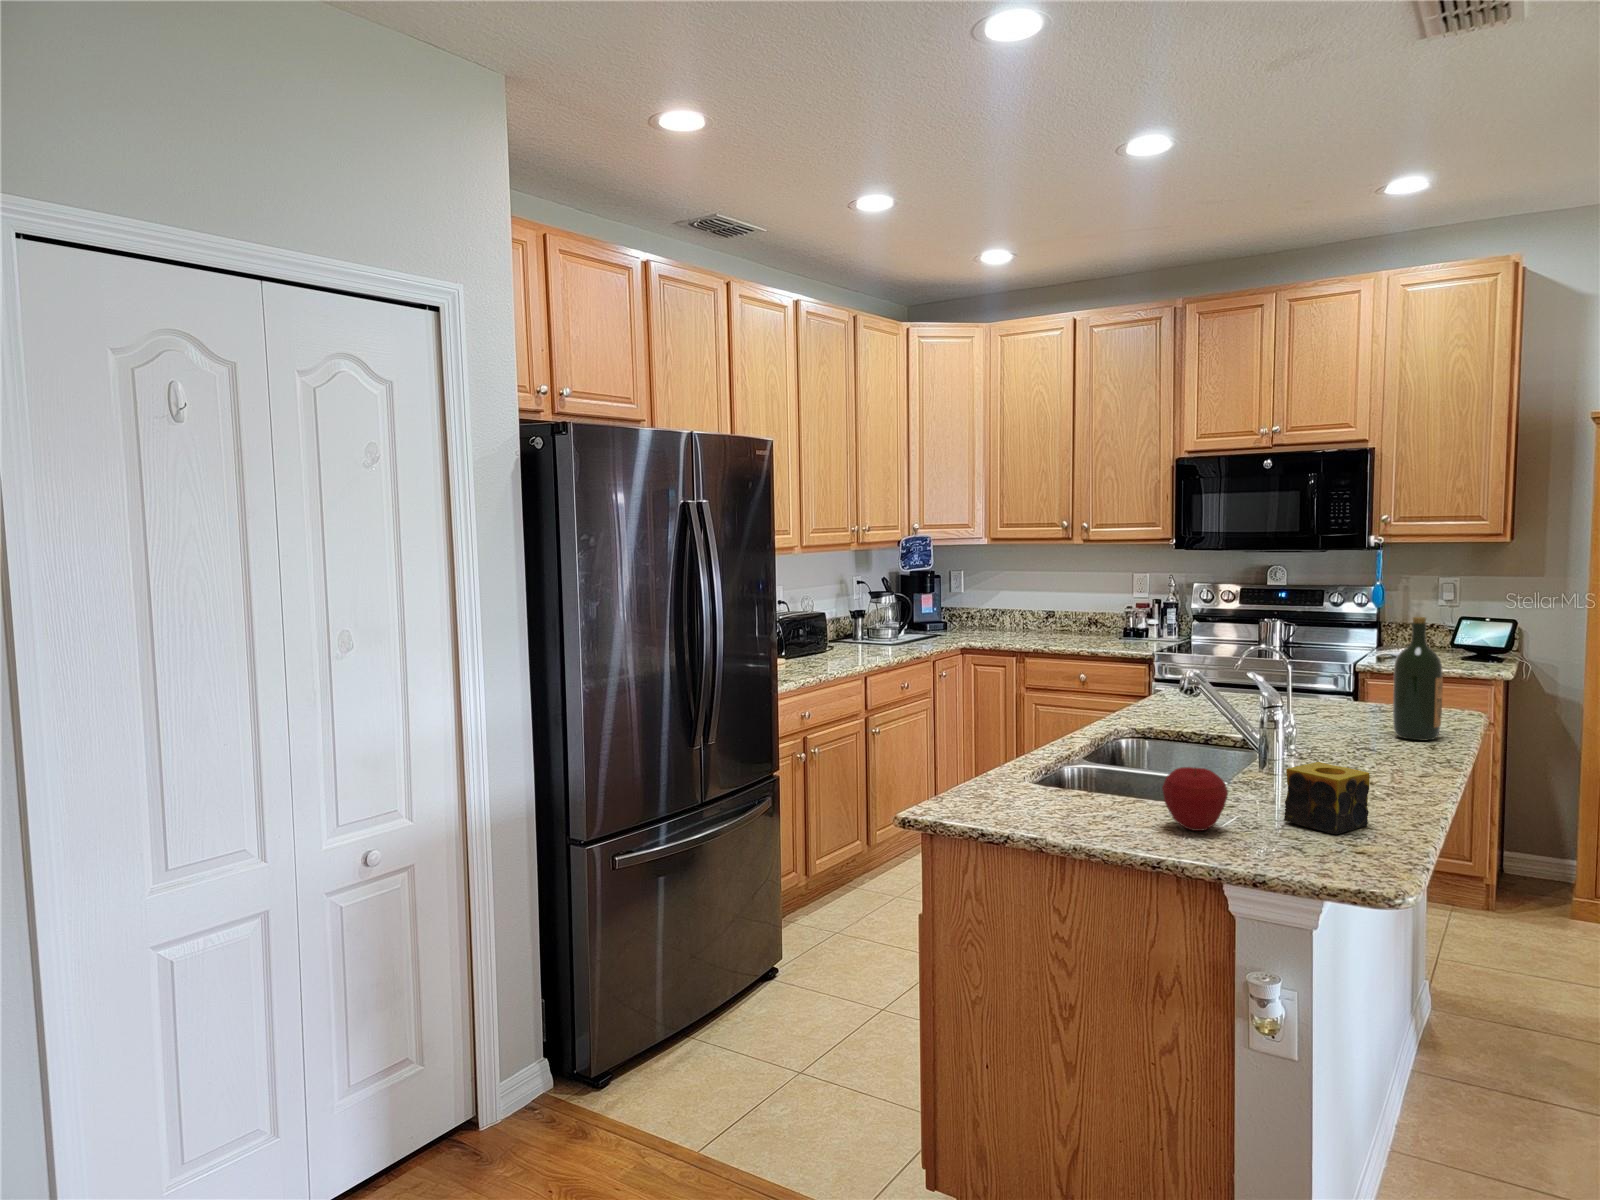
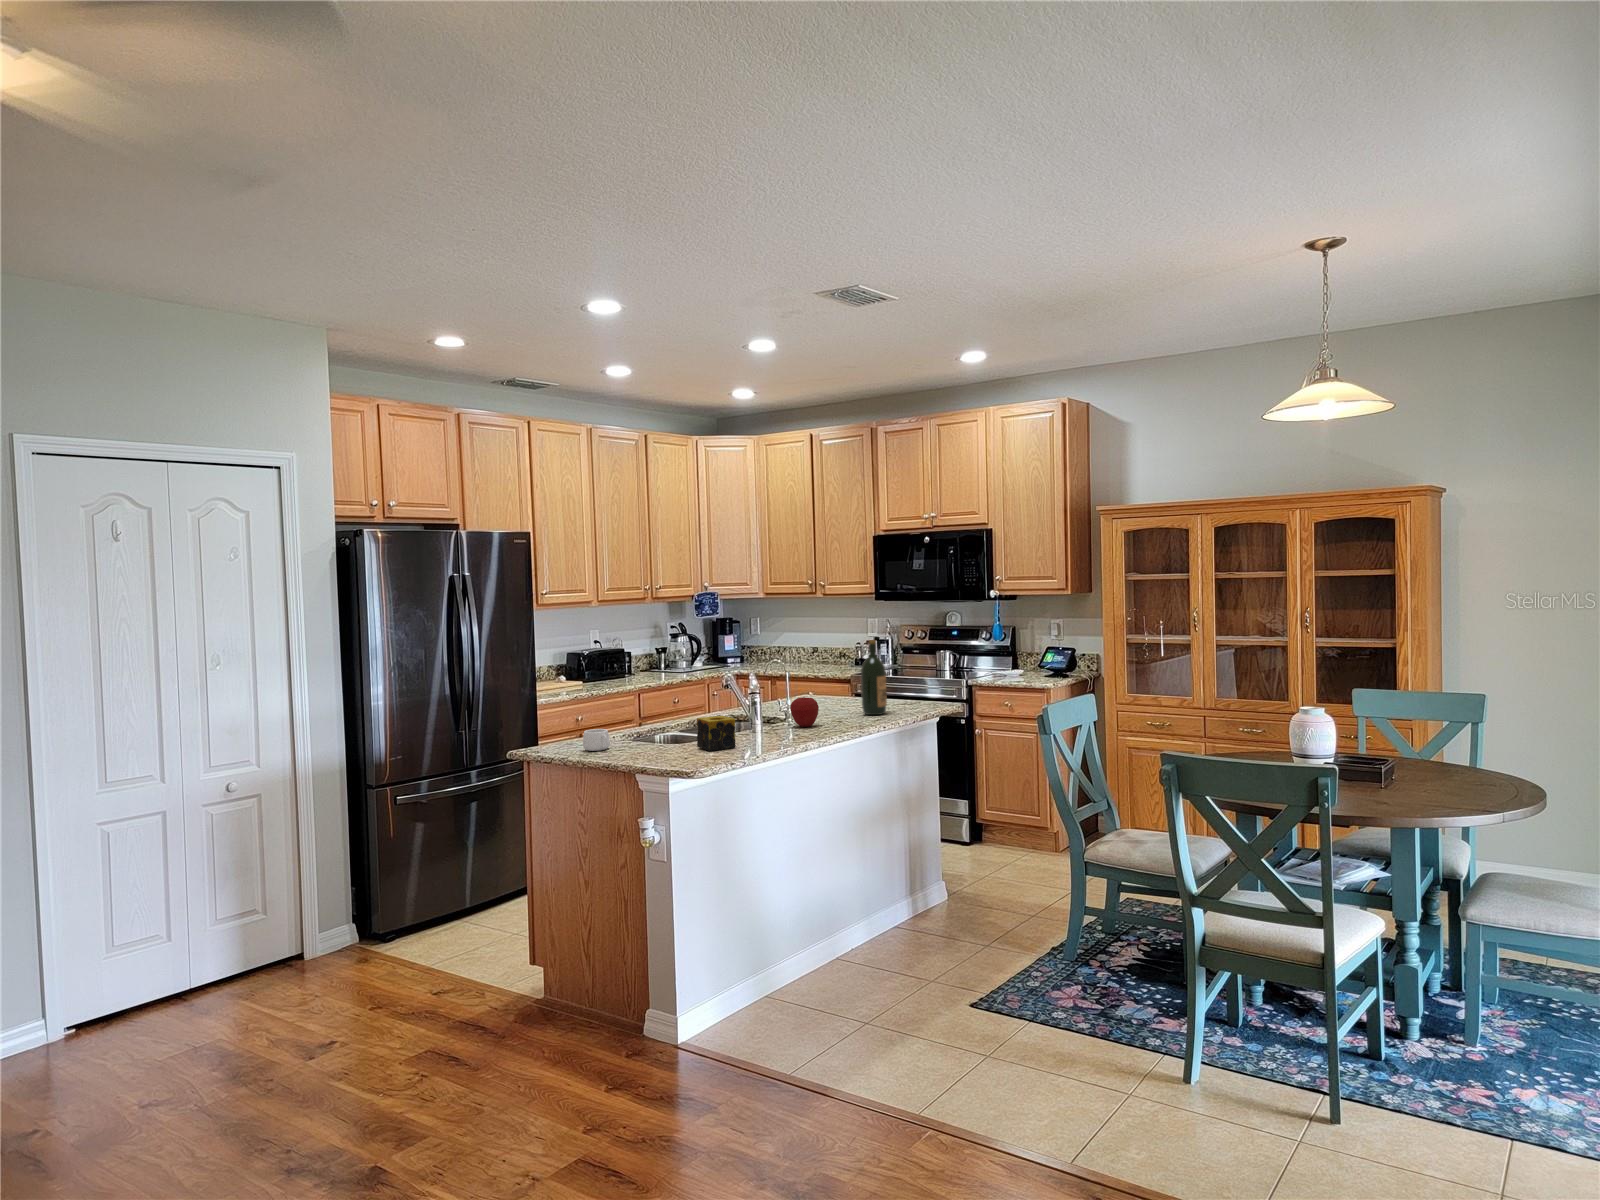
apple: present [1162,767,1228,831] -> present [790,697,819,727]
mug: none [1051,781,1111,824] -> present [583,729,610,751]

